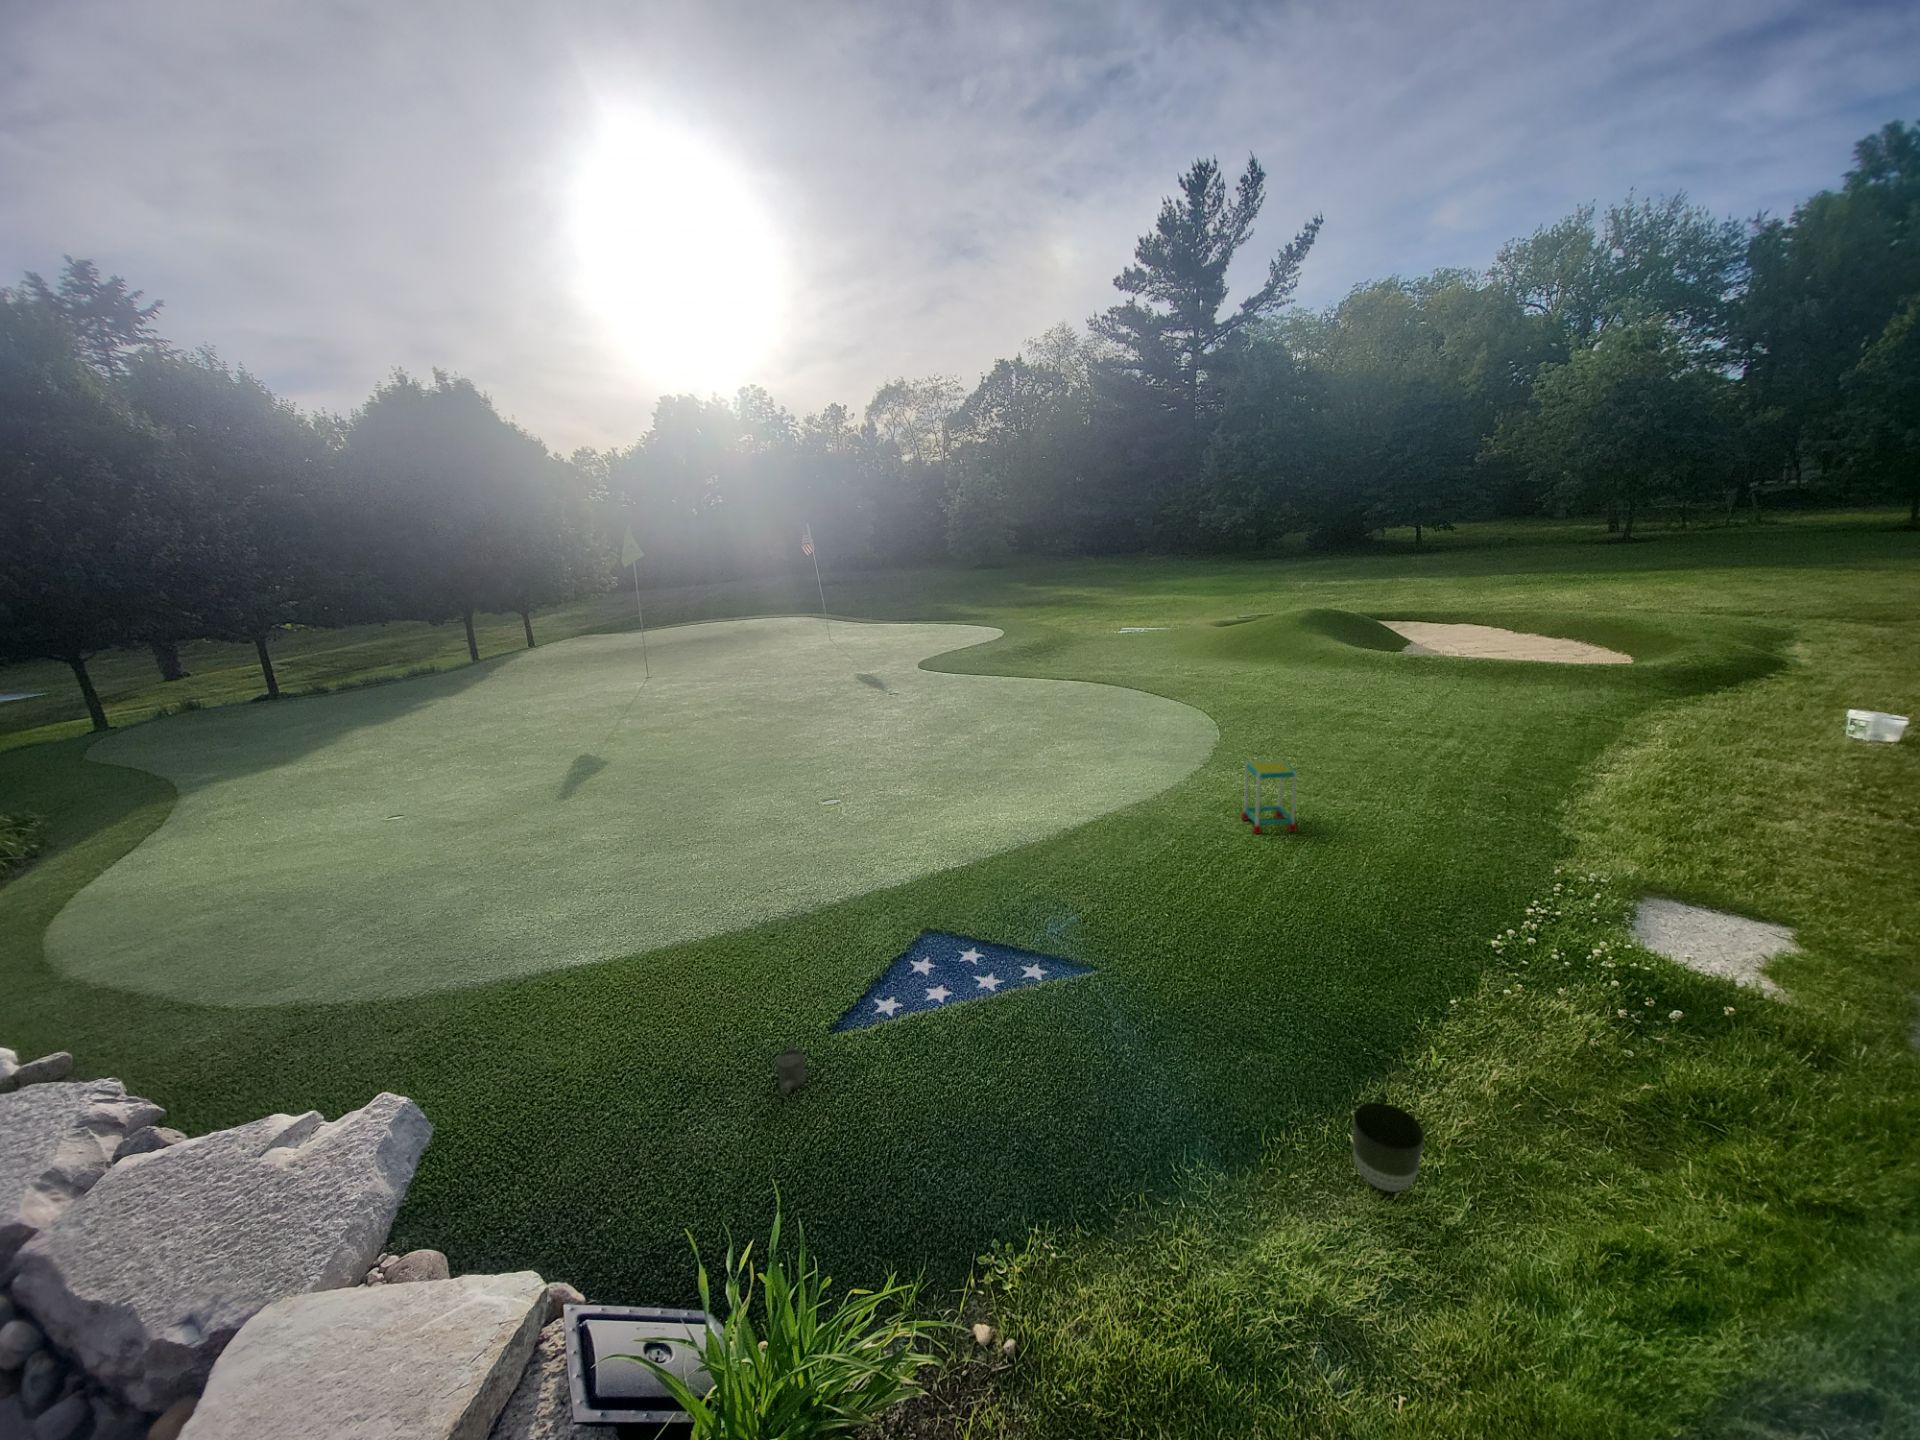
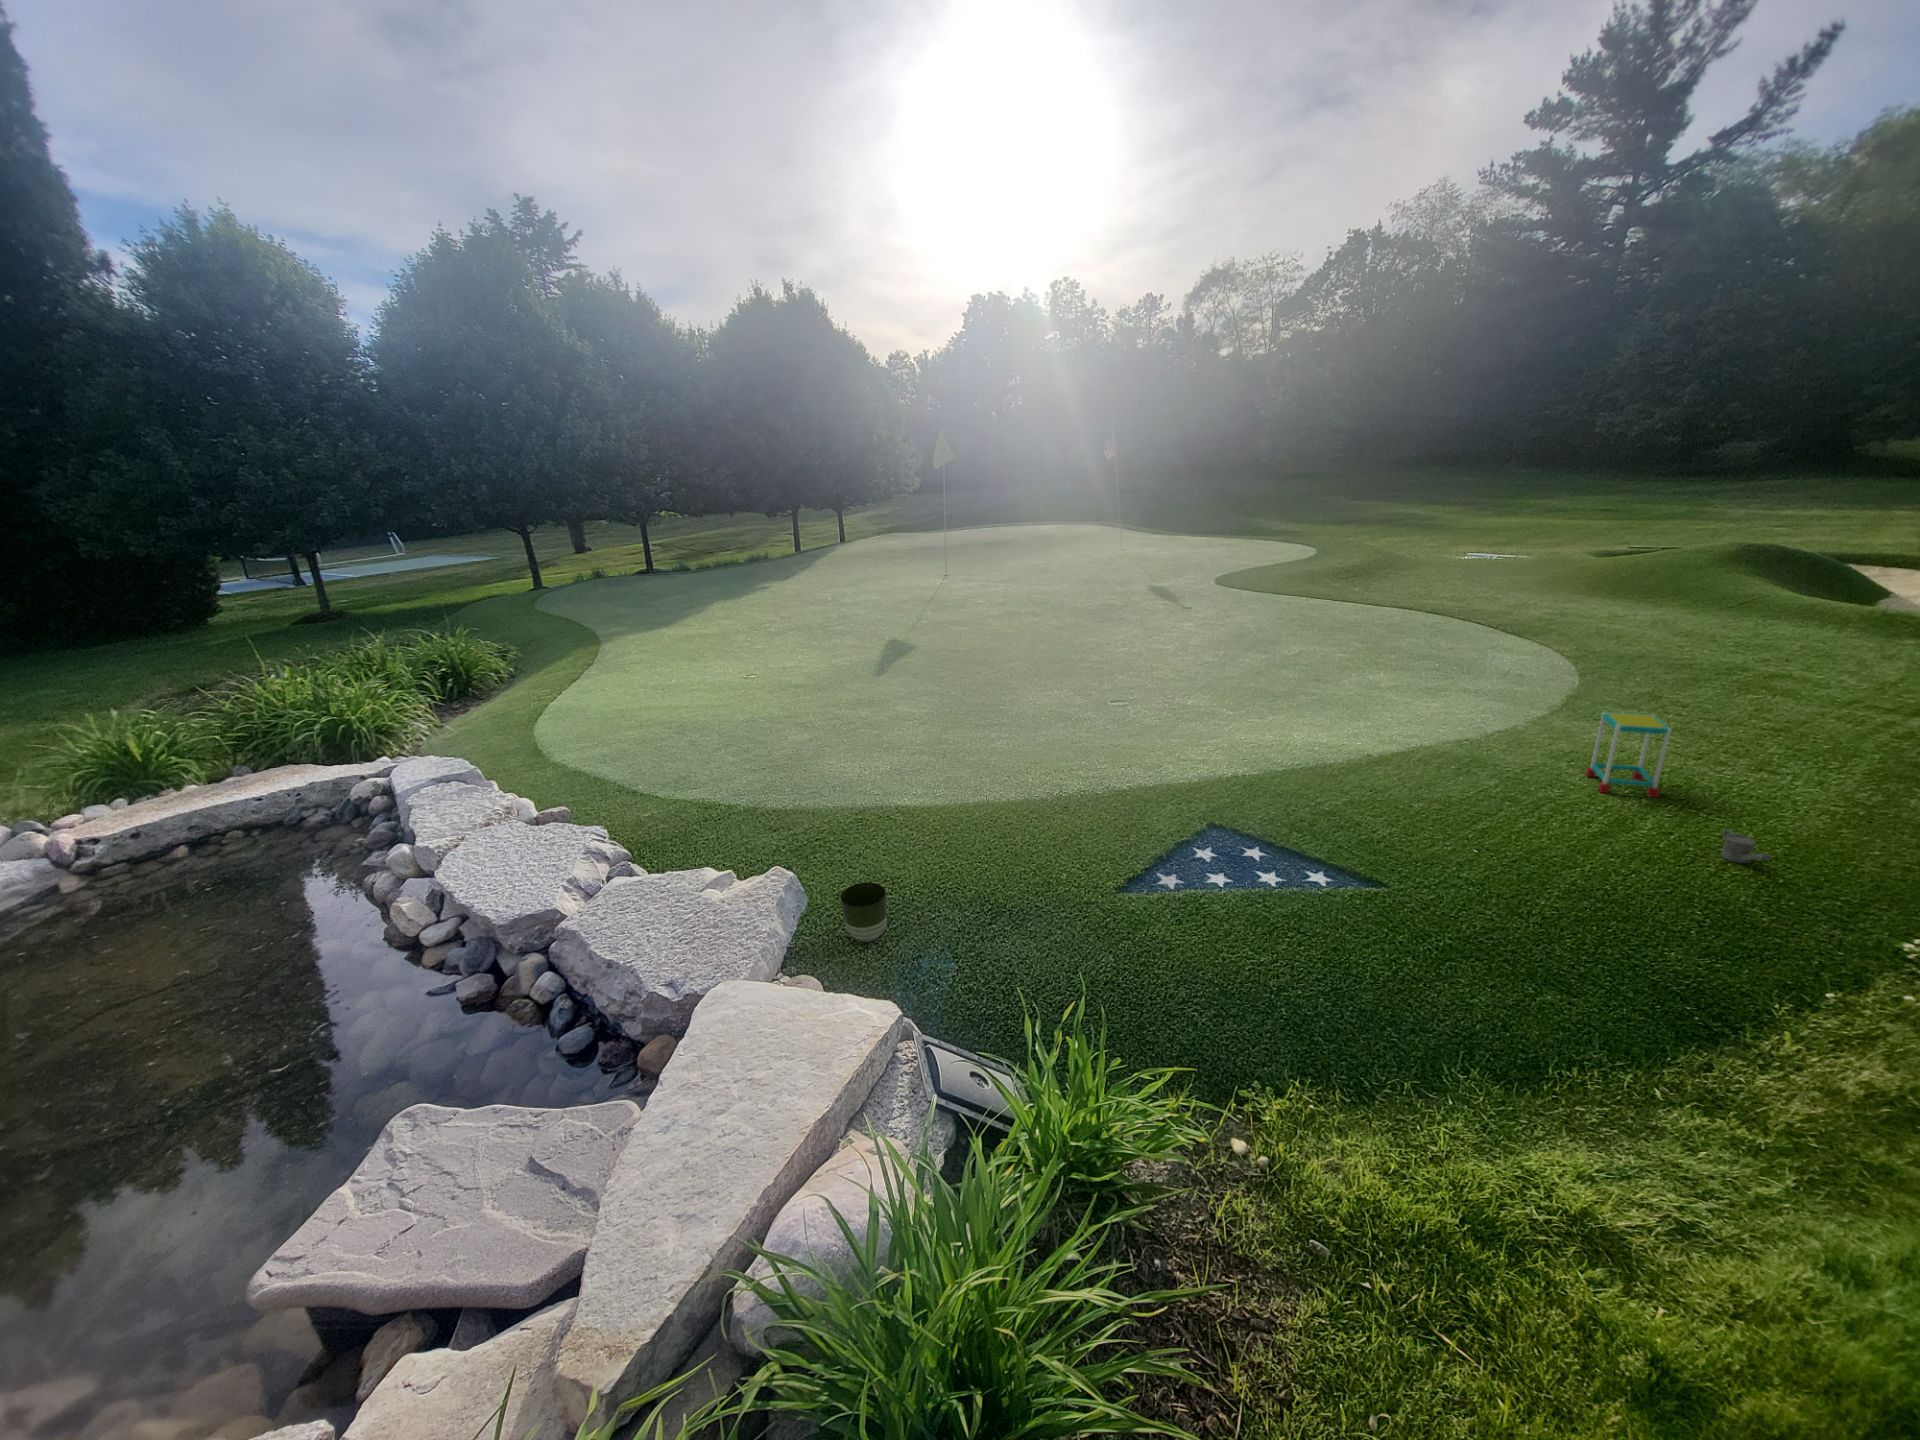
watering can: present [776,1040,807,1093] -> present [1721,829,1771,864]
planter: present [1353,1102,1424,1192] -> present [840,883,887,942]

